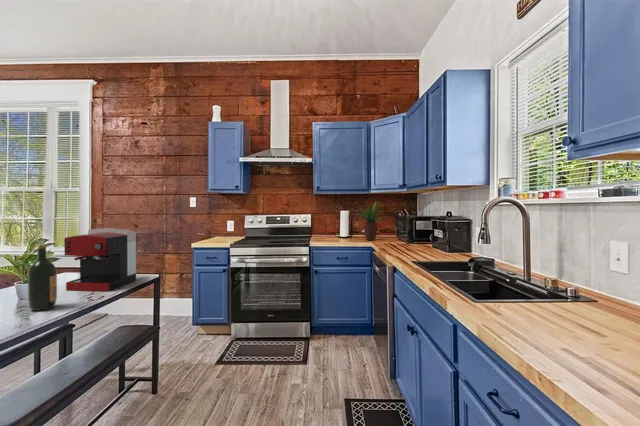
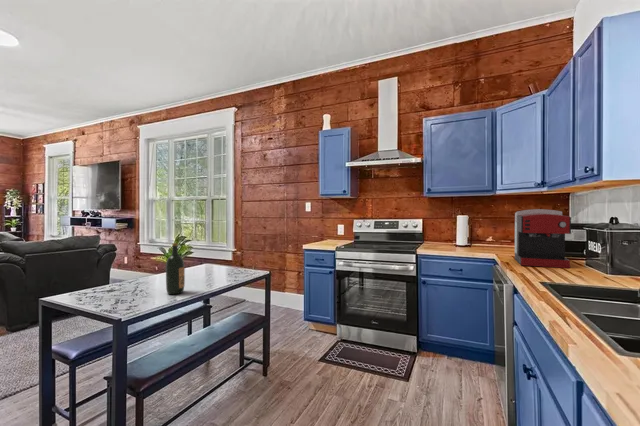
potted plant: present [359,202,382,240] -> none [474,202,517,249]
coffee maker: present [64,228,136,291] -> present [515,209,571,268]

